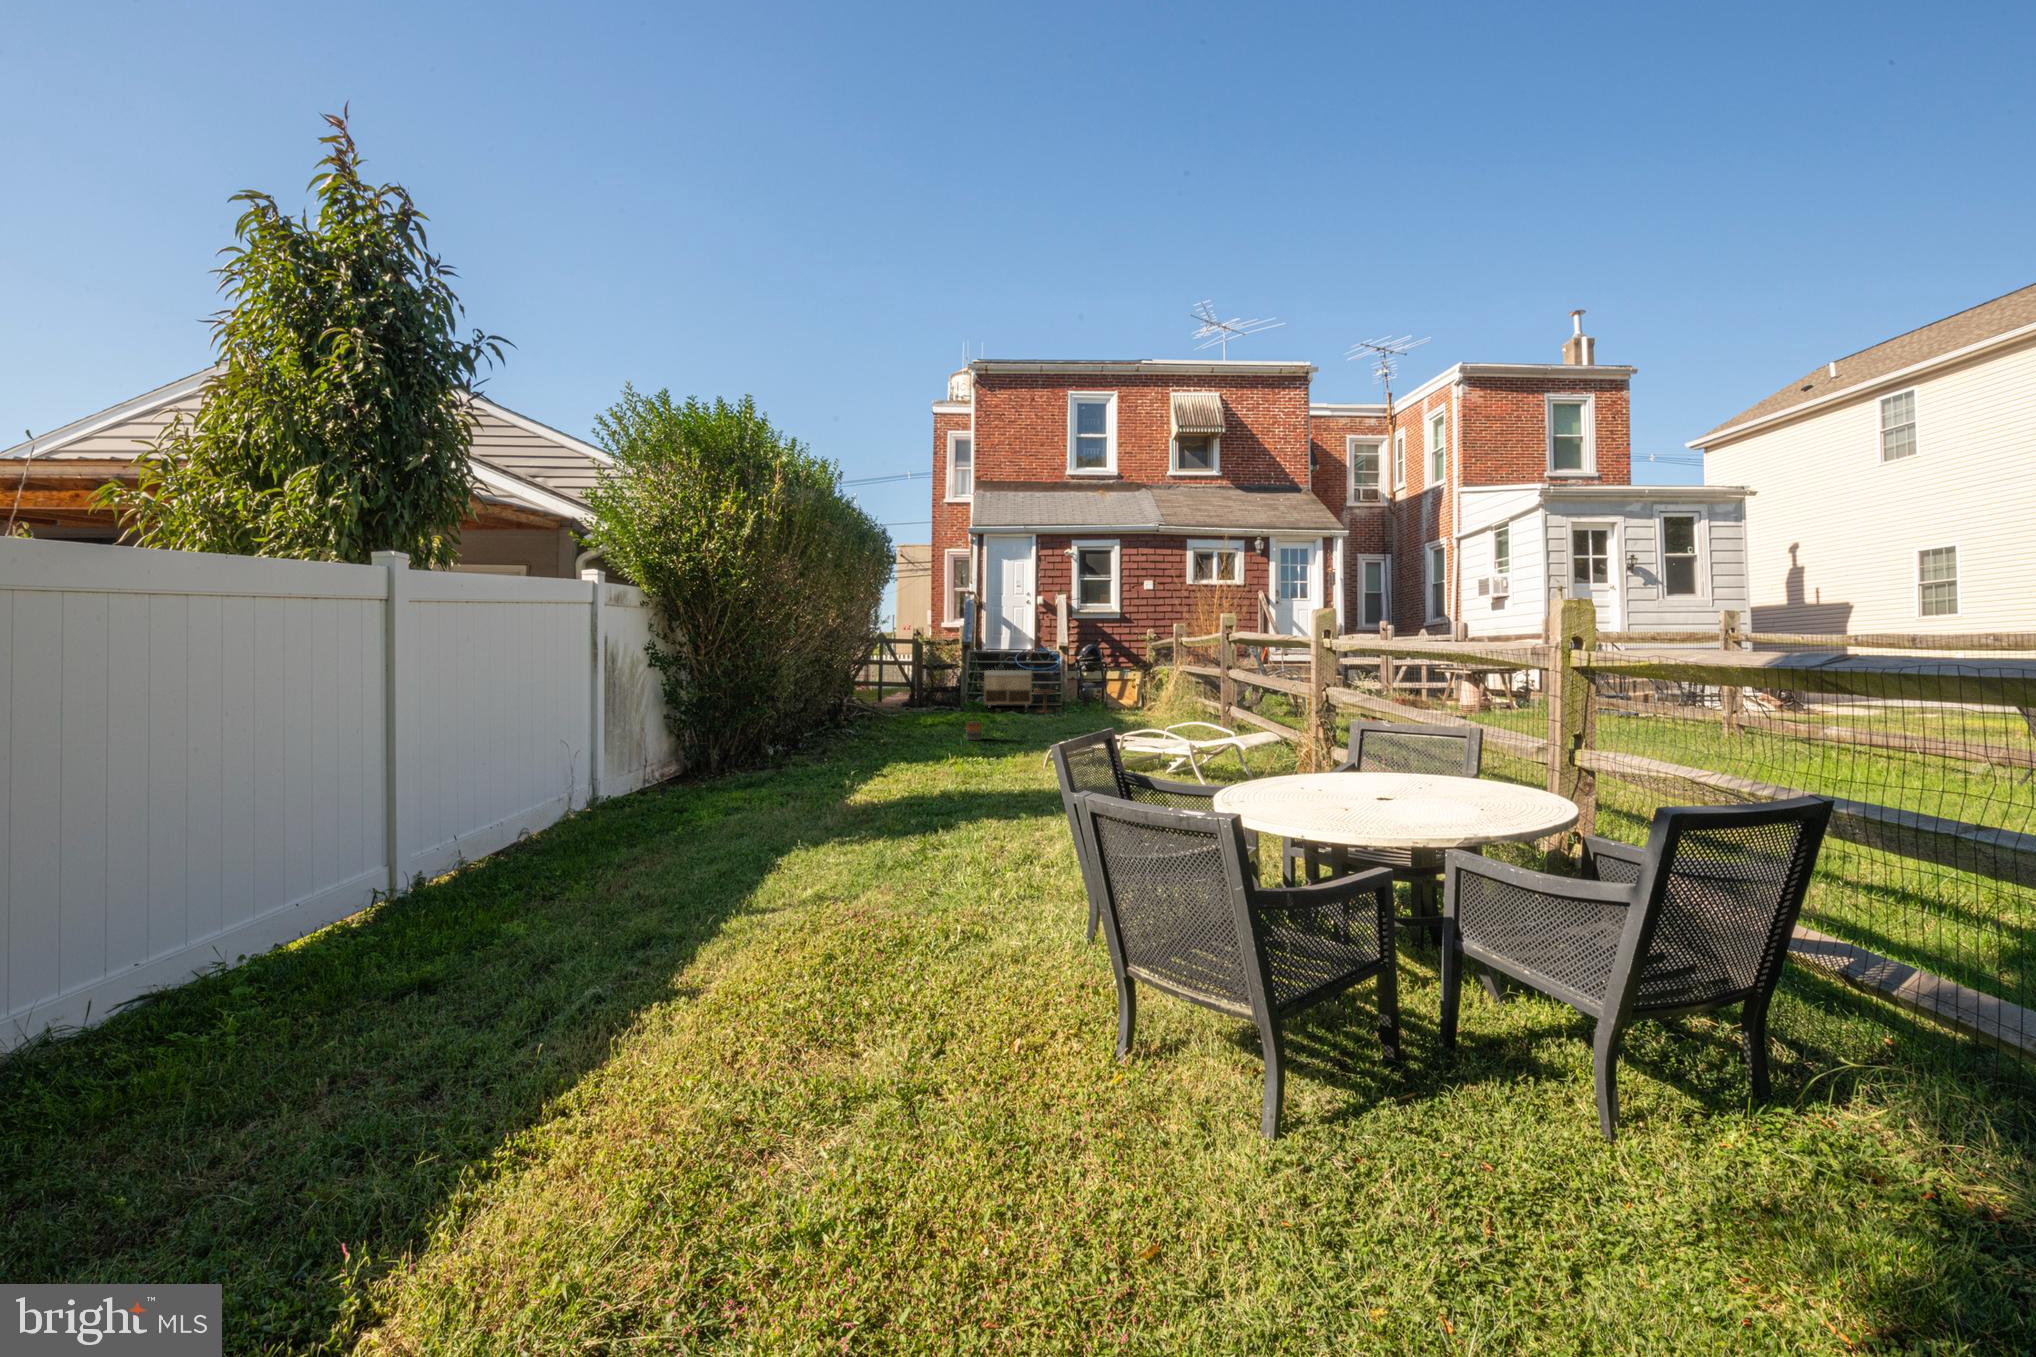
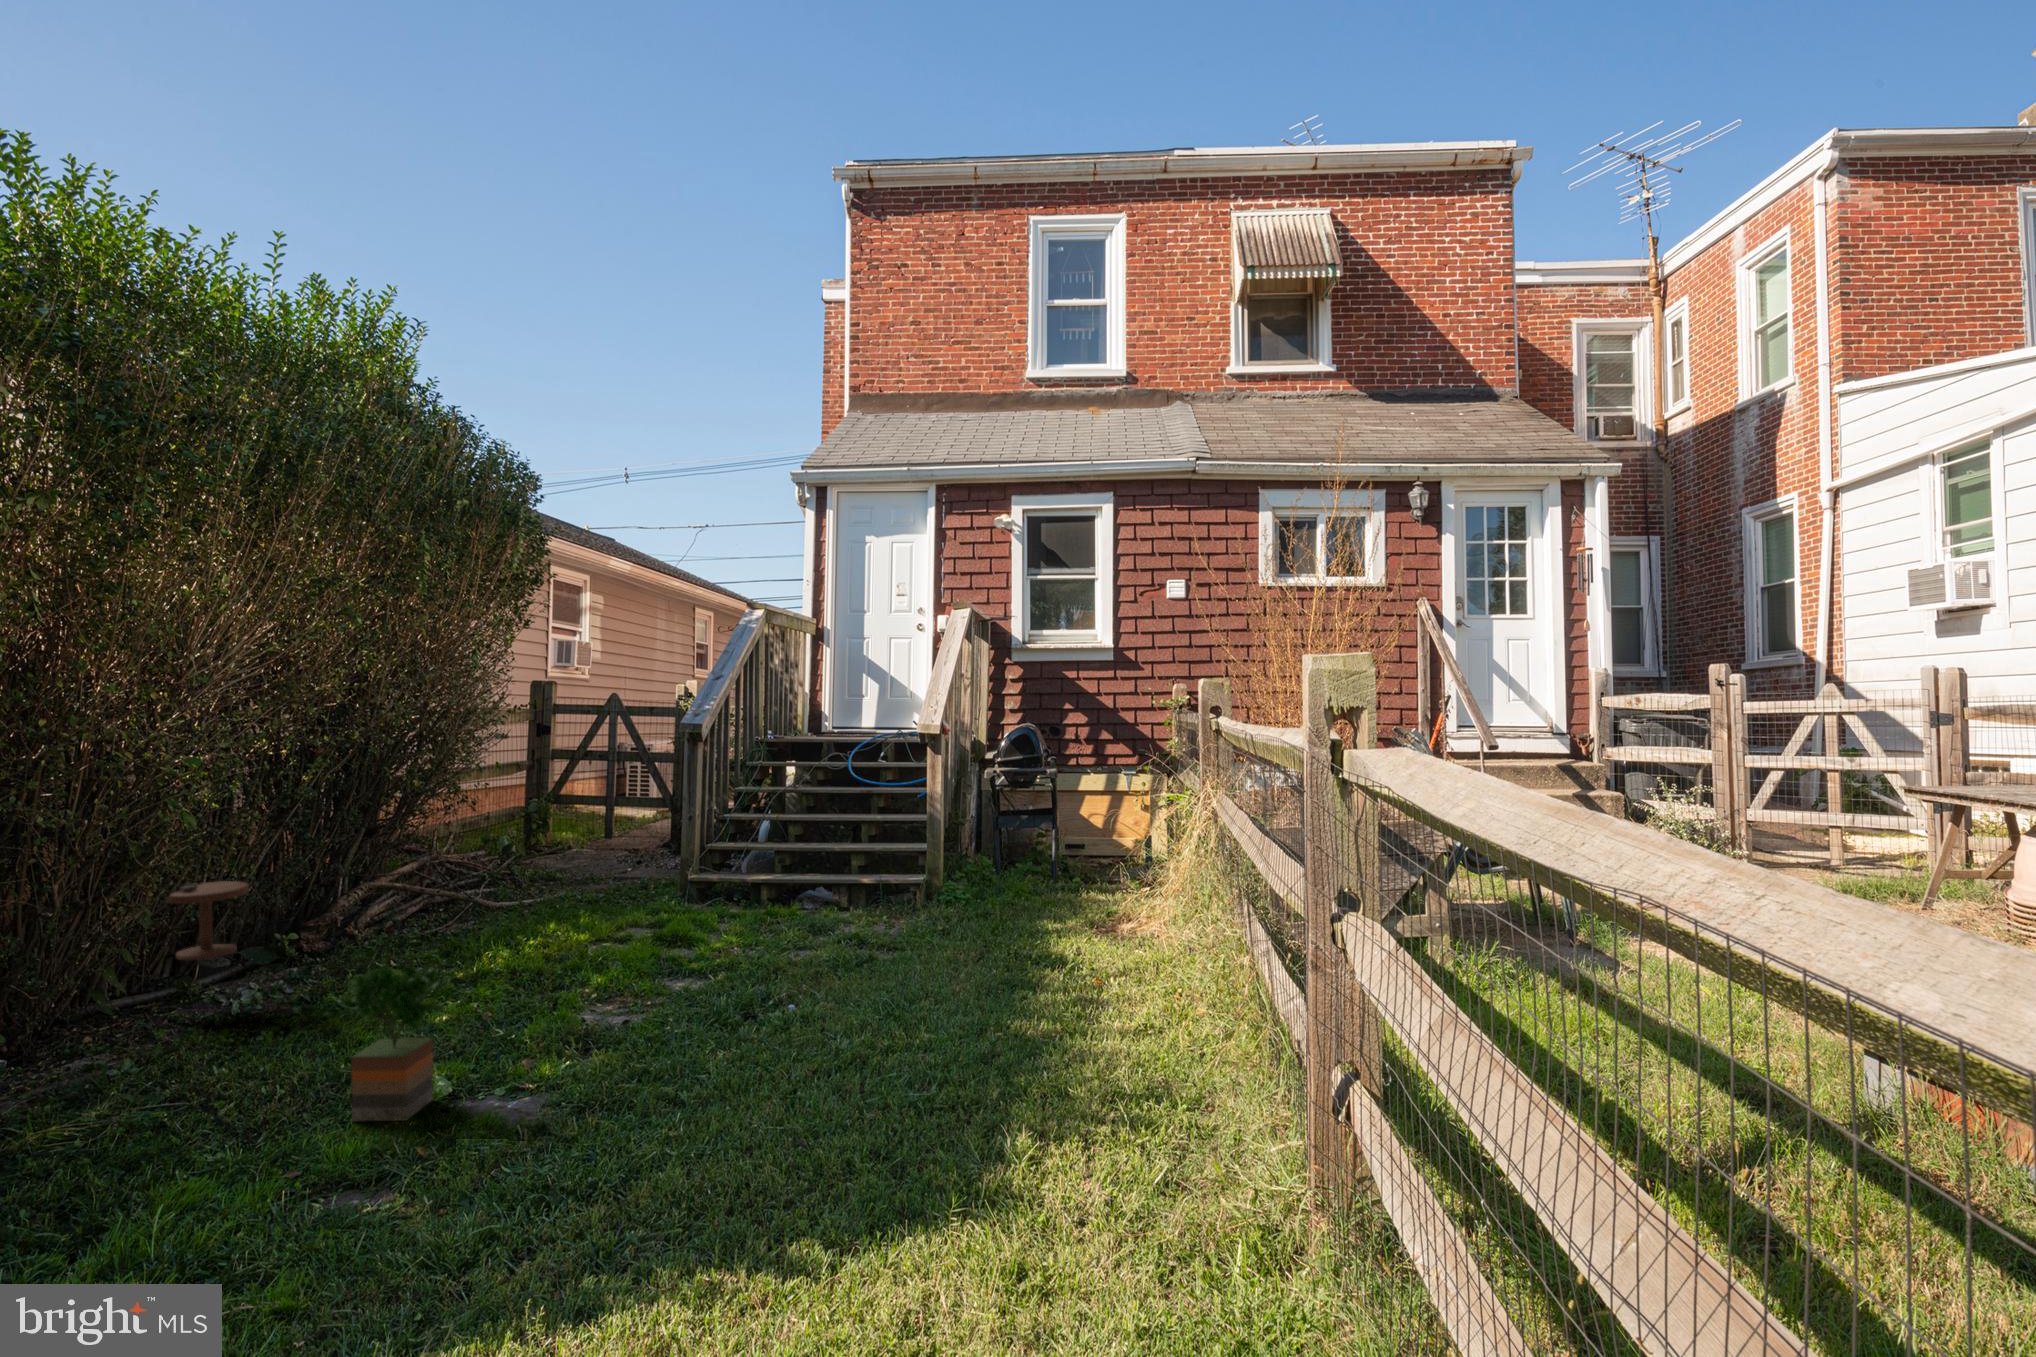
storage bench: present [984,670,1032,707] -> none [755,782,880,875]
side table: present [1033,688,1057,713] -> present [164,881,249,960]

